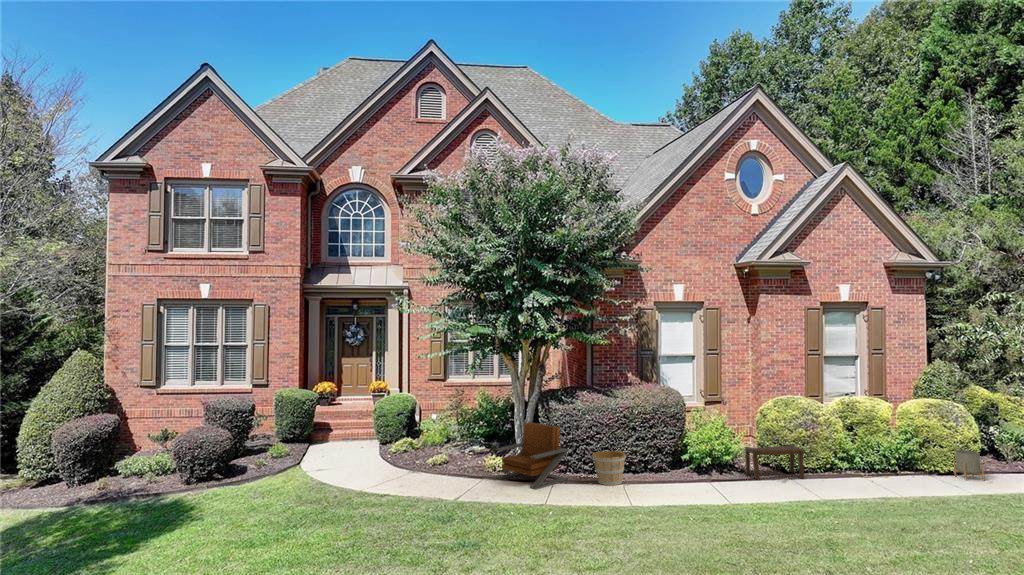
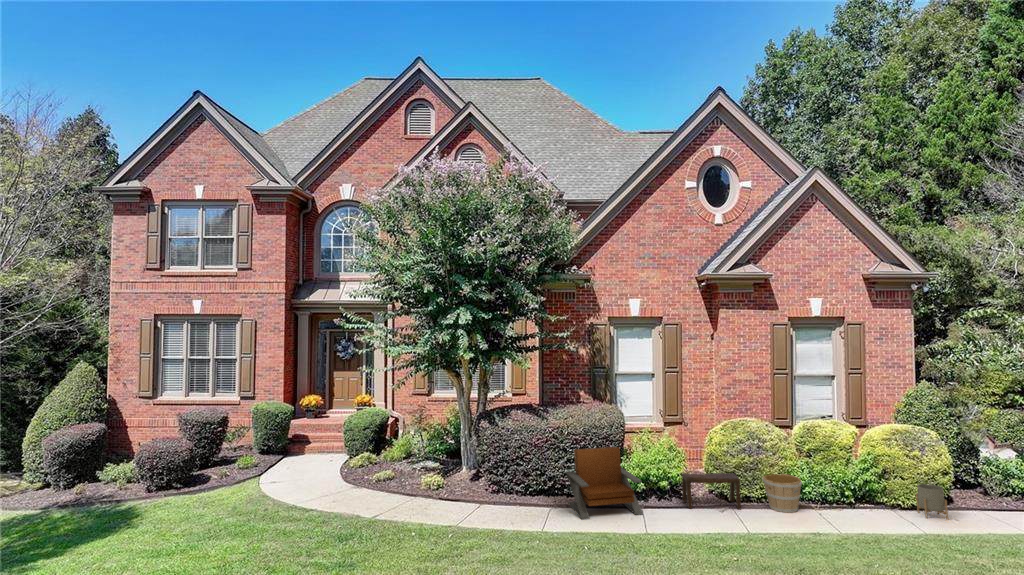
lounge chair: present [496,422,569,490] -> present [567,447,643,520]
wooden bucket: present [592,451,626,486] -> present [762,474,802,513]

